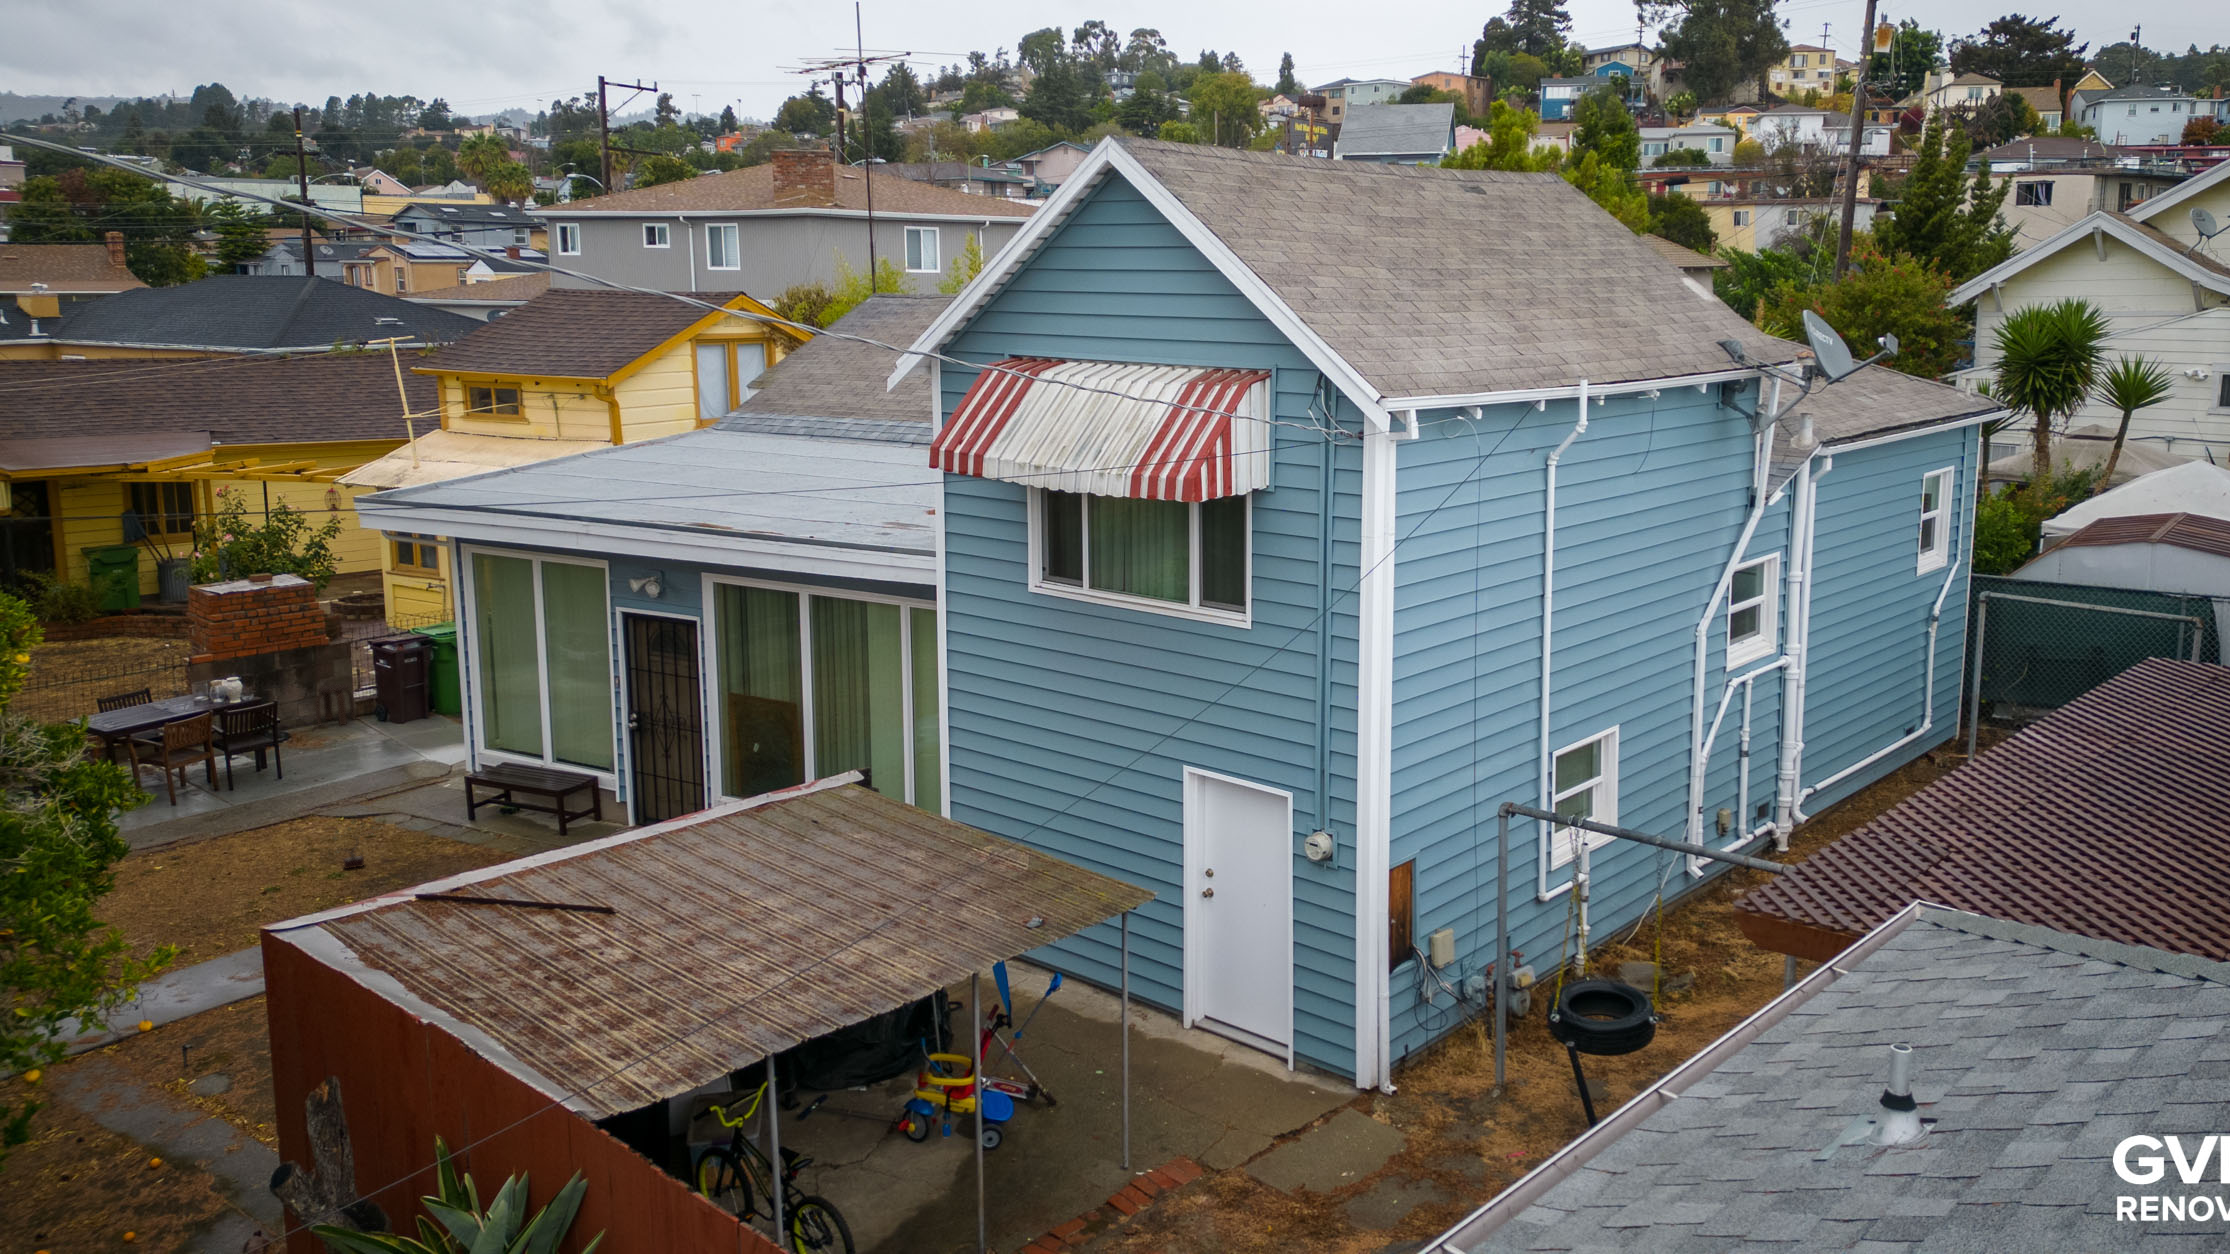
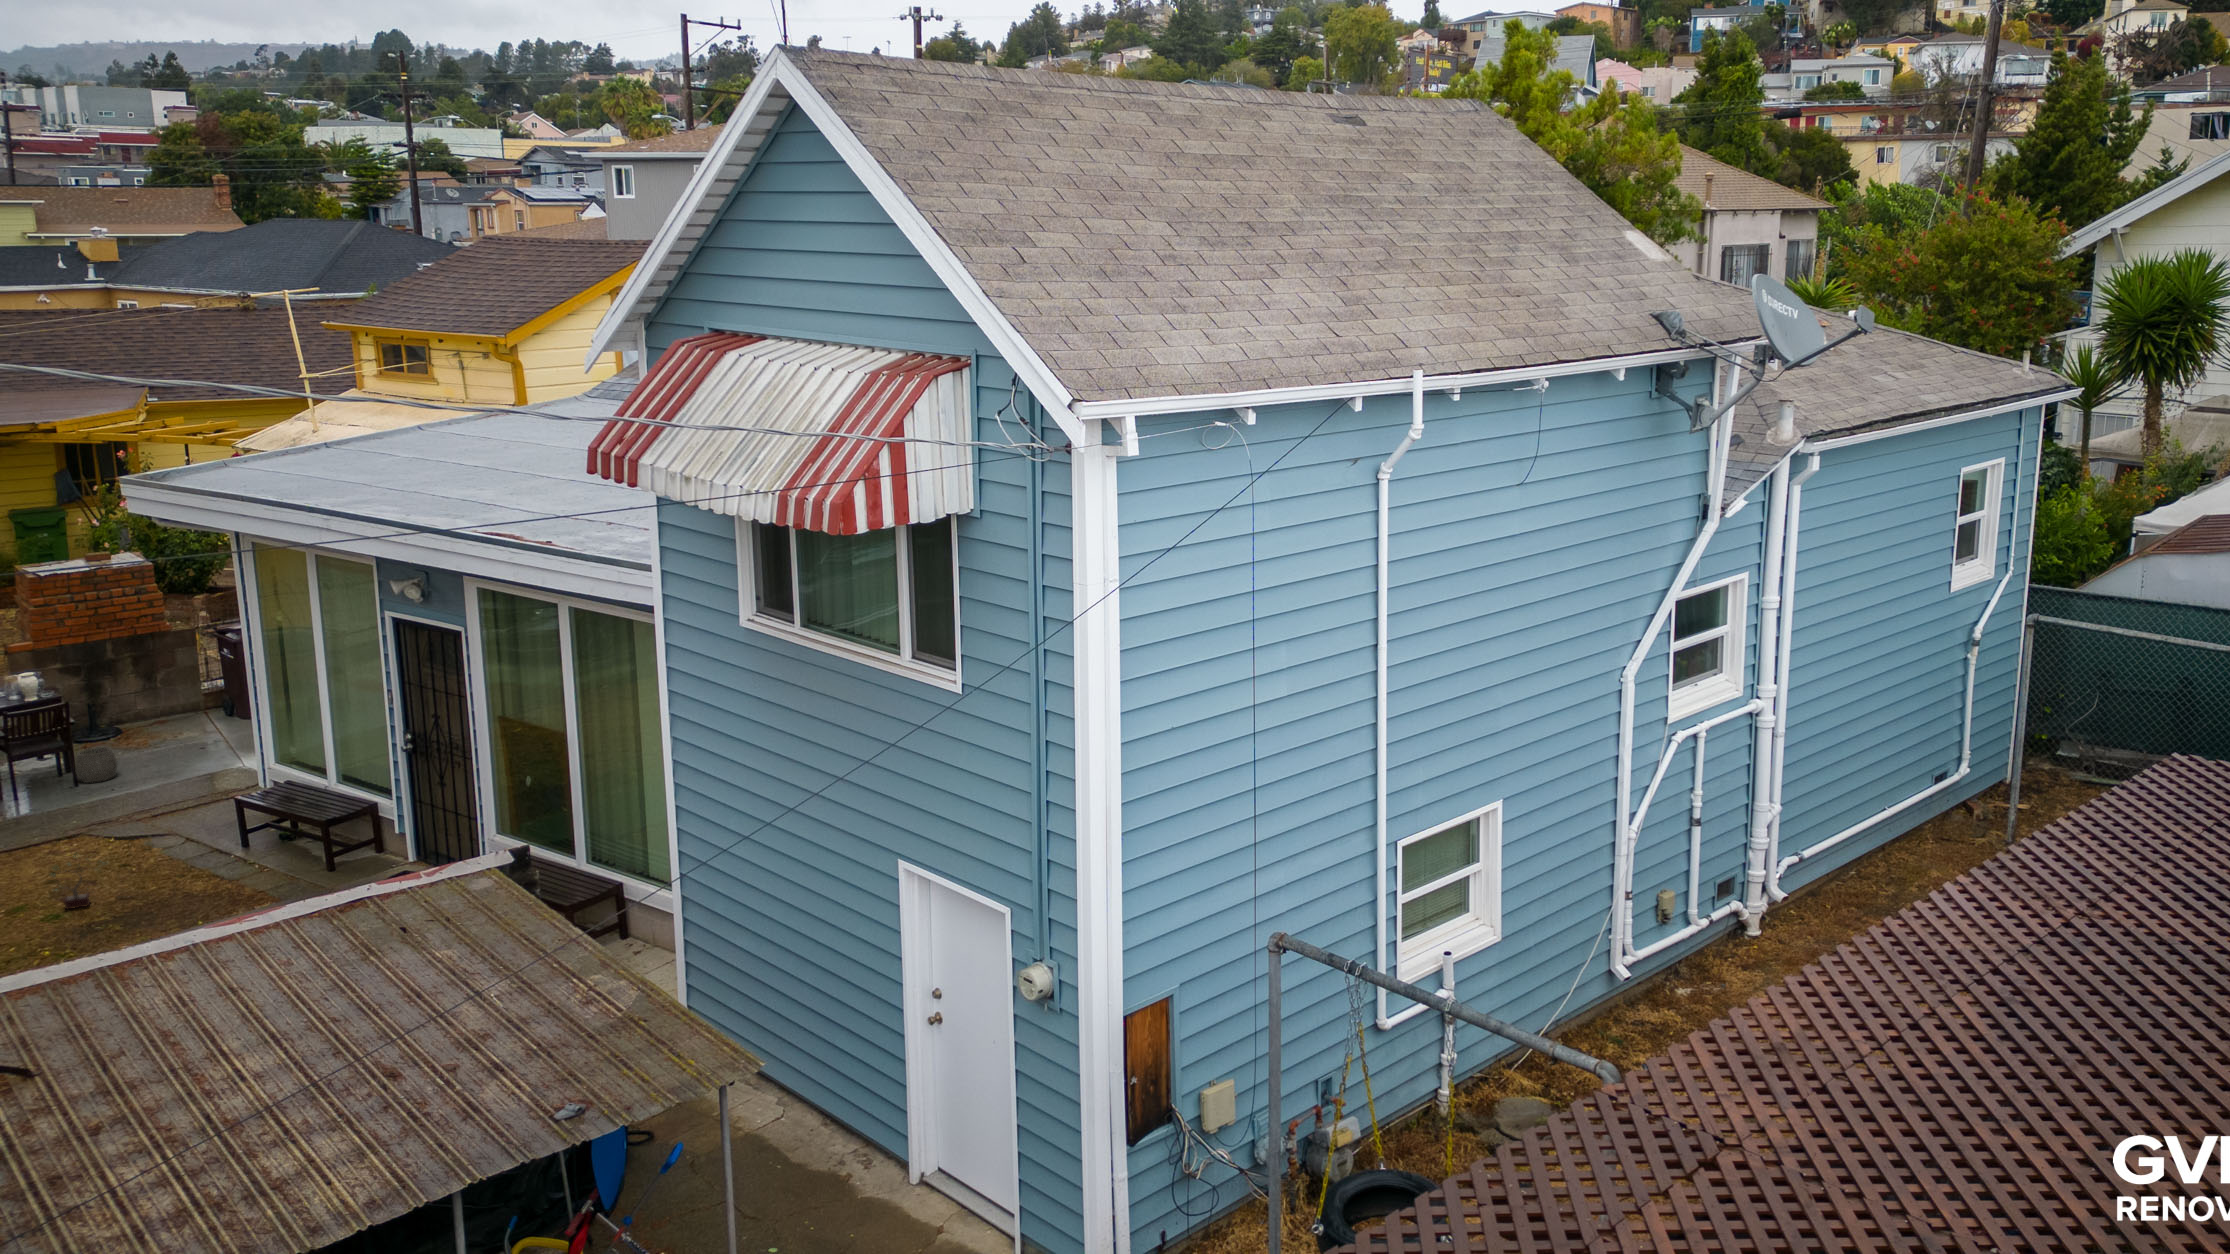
stool: present [315,684,355,725] -> none [156,674,203,720]
woven basket: none [277,743,314,776] -> present [75,747,117,783]

